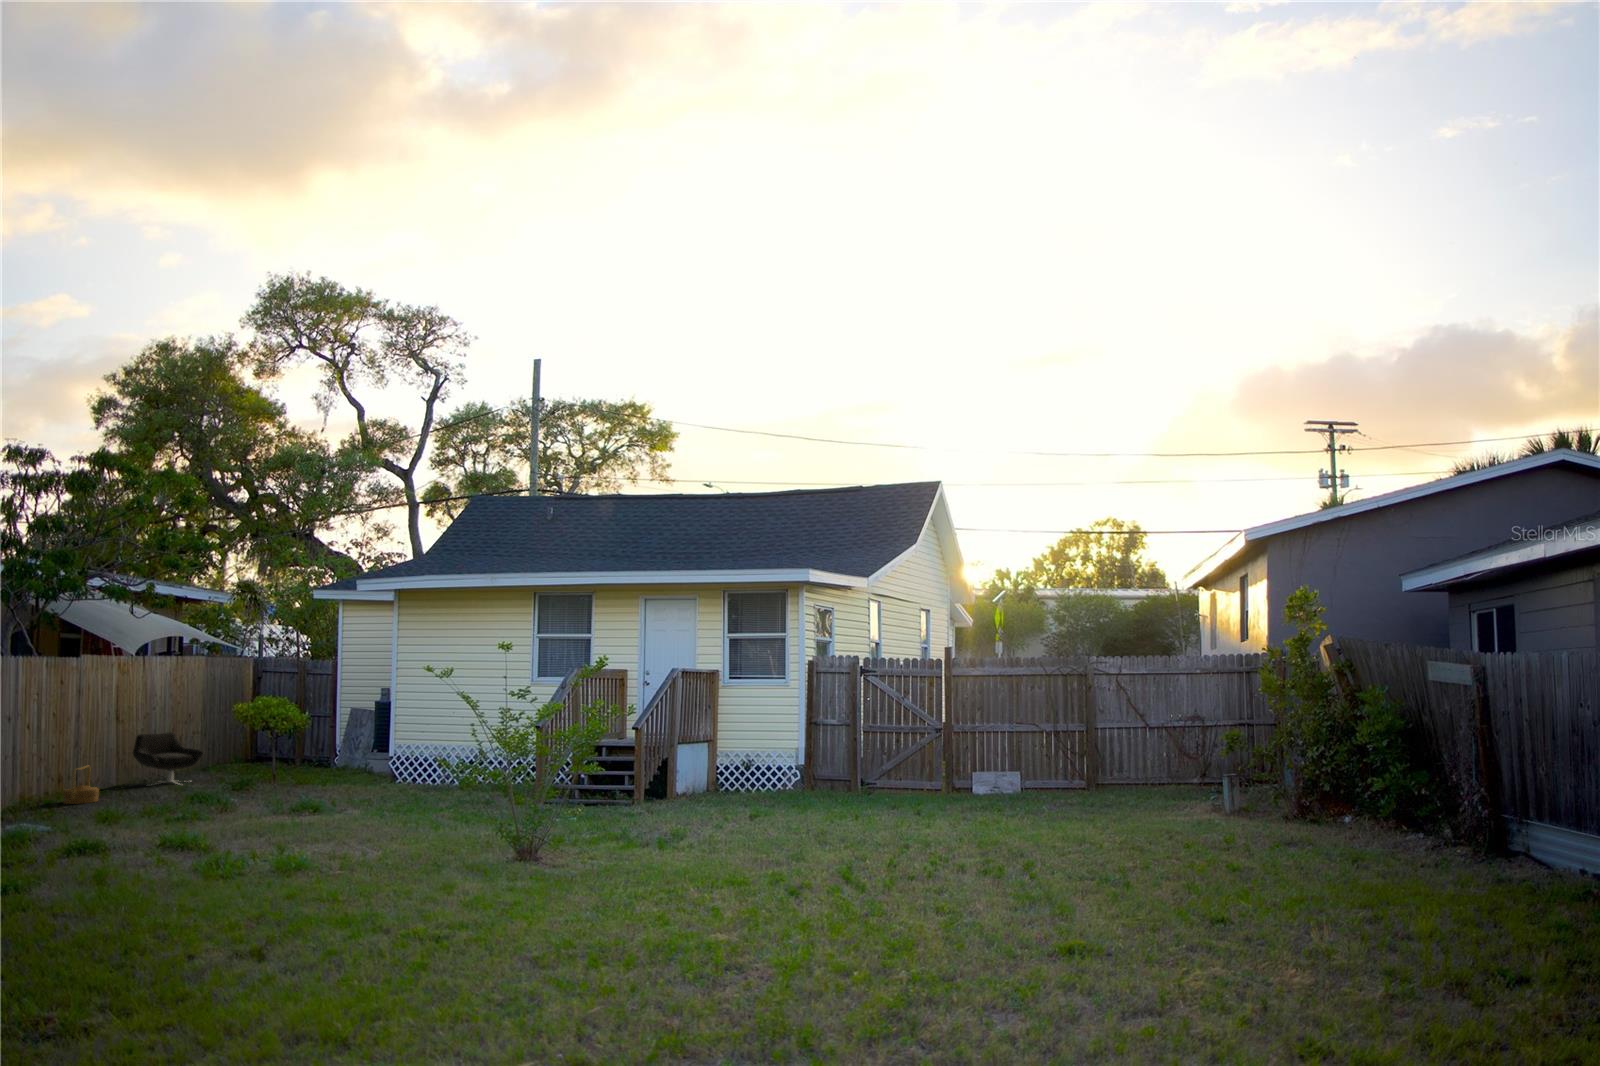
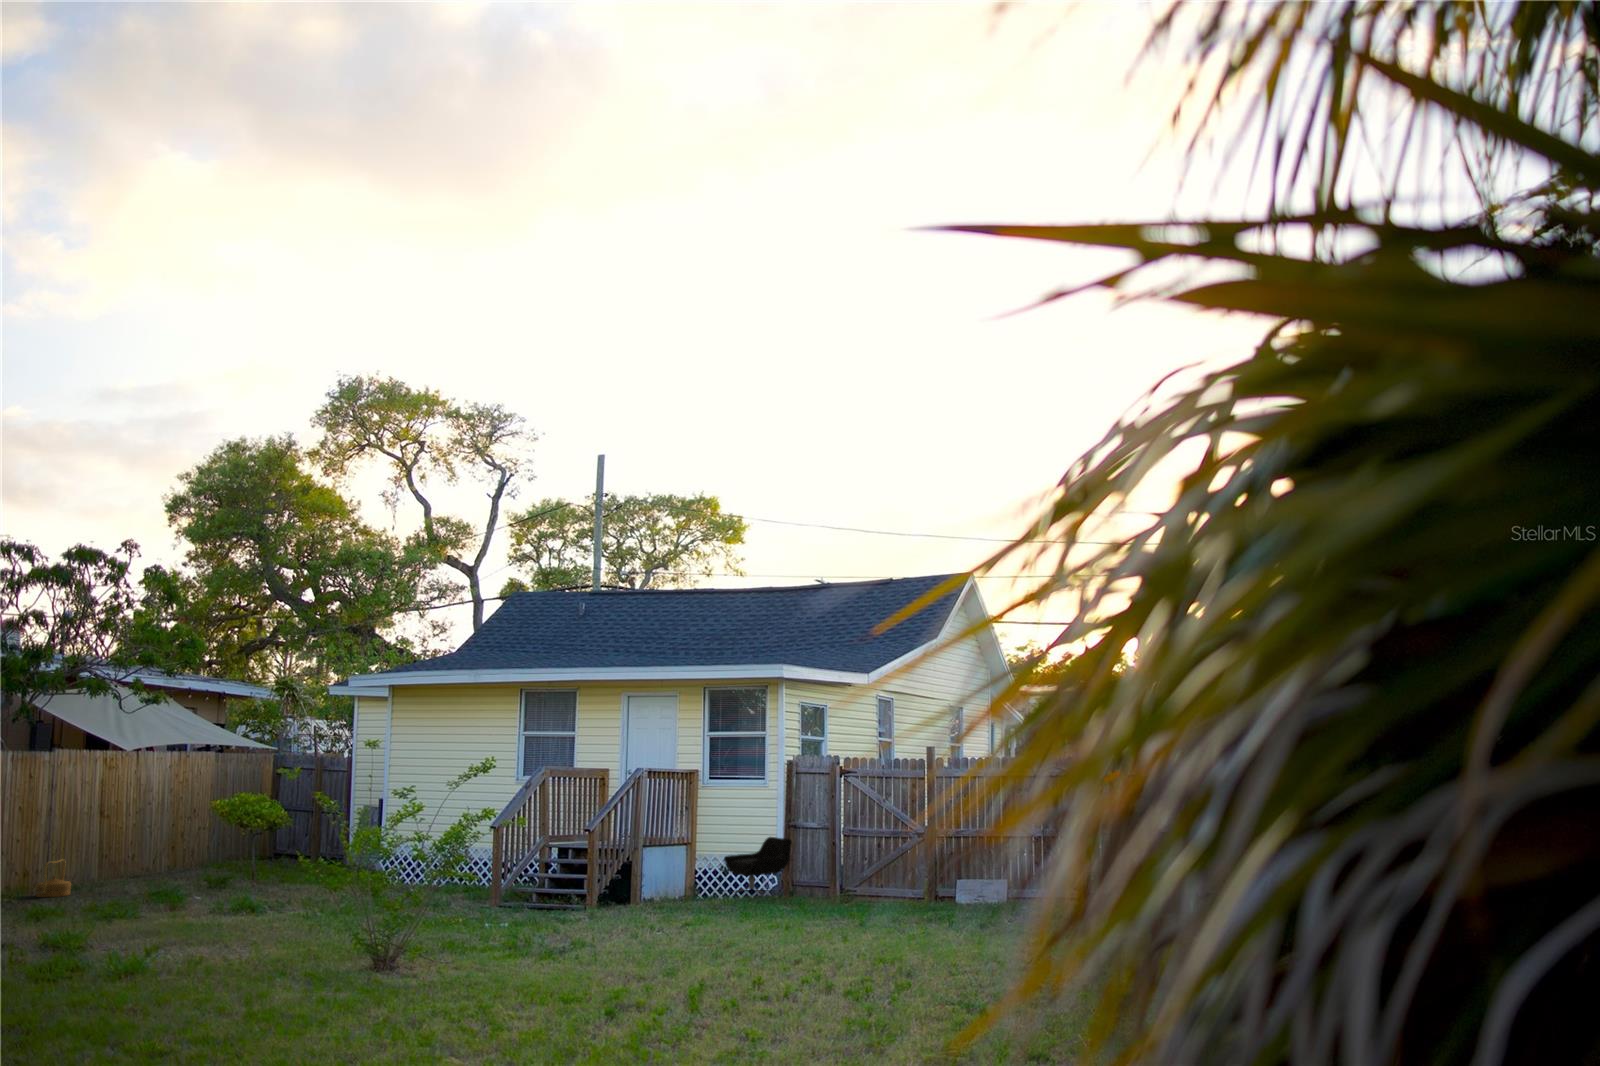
lounge chair: present [133,732,204,784] -> present [724,837,792,892]

